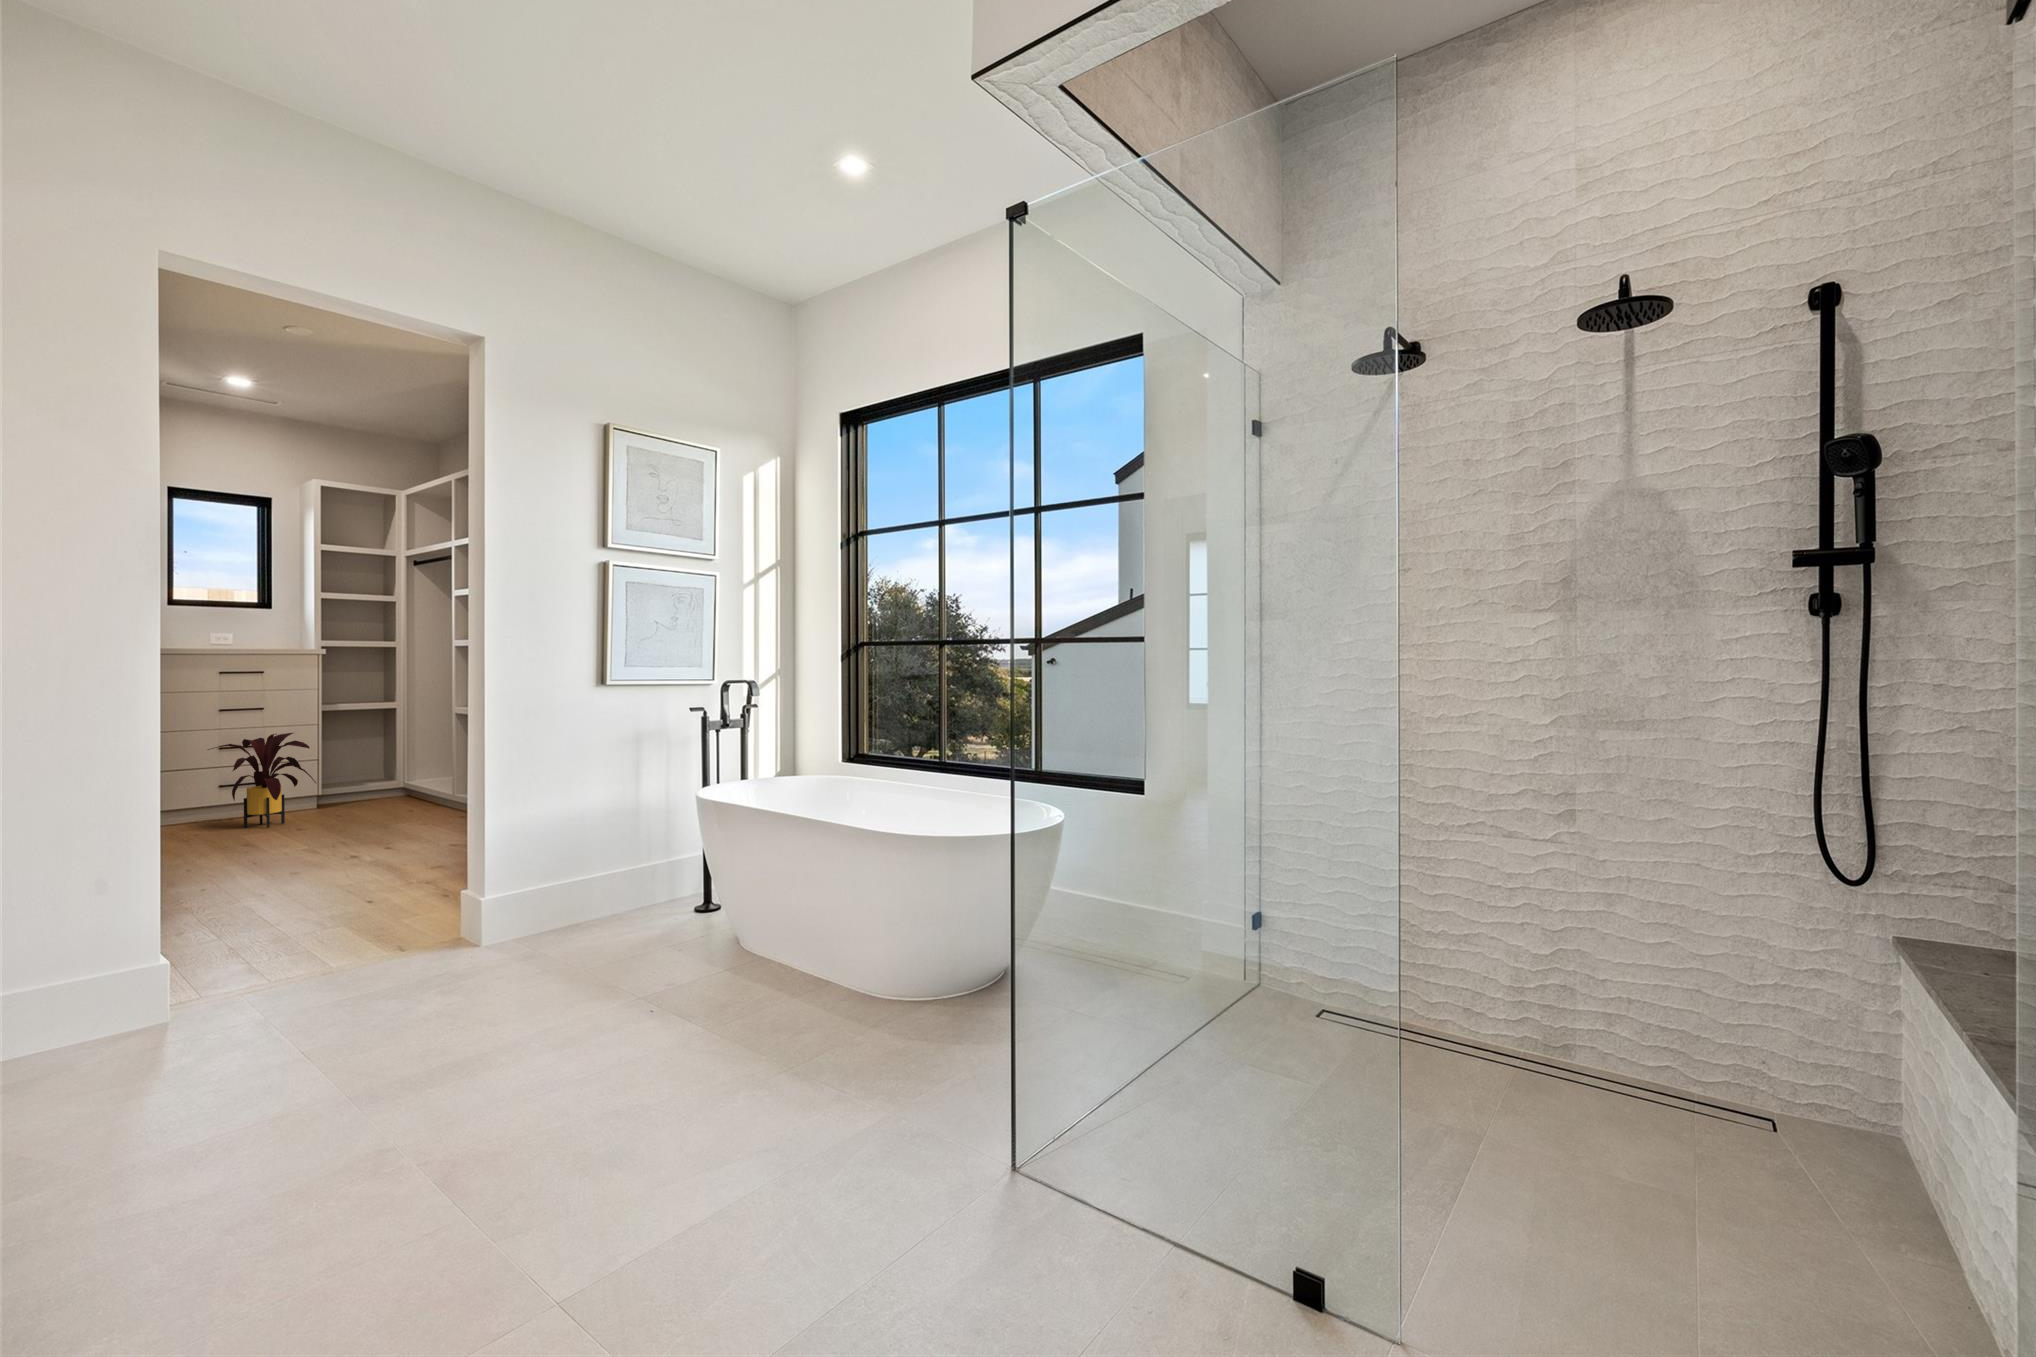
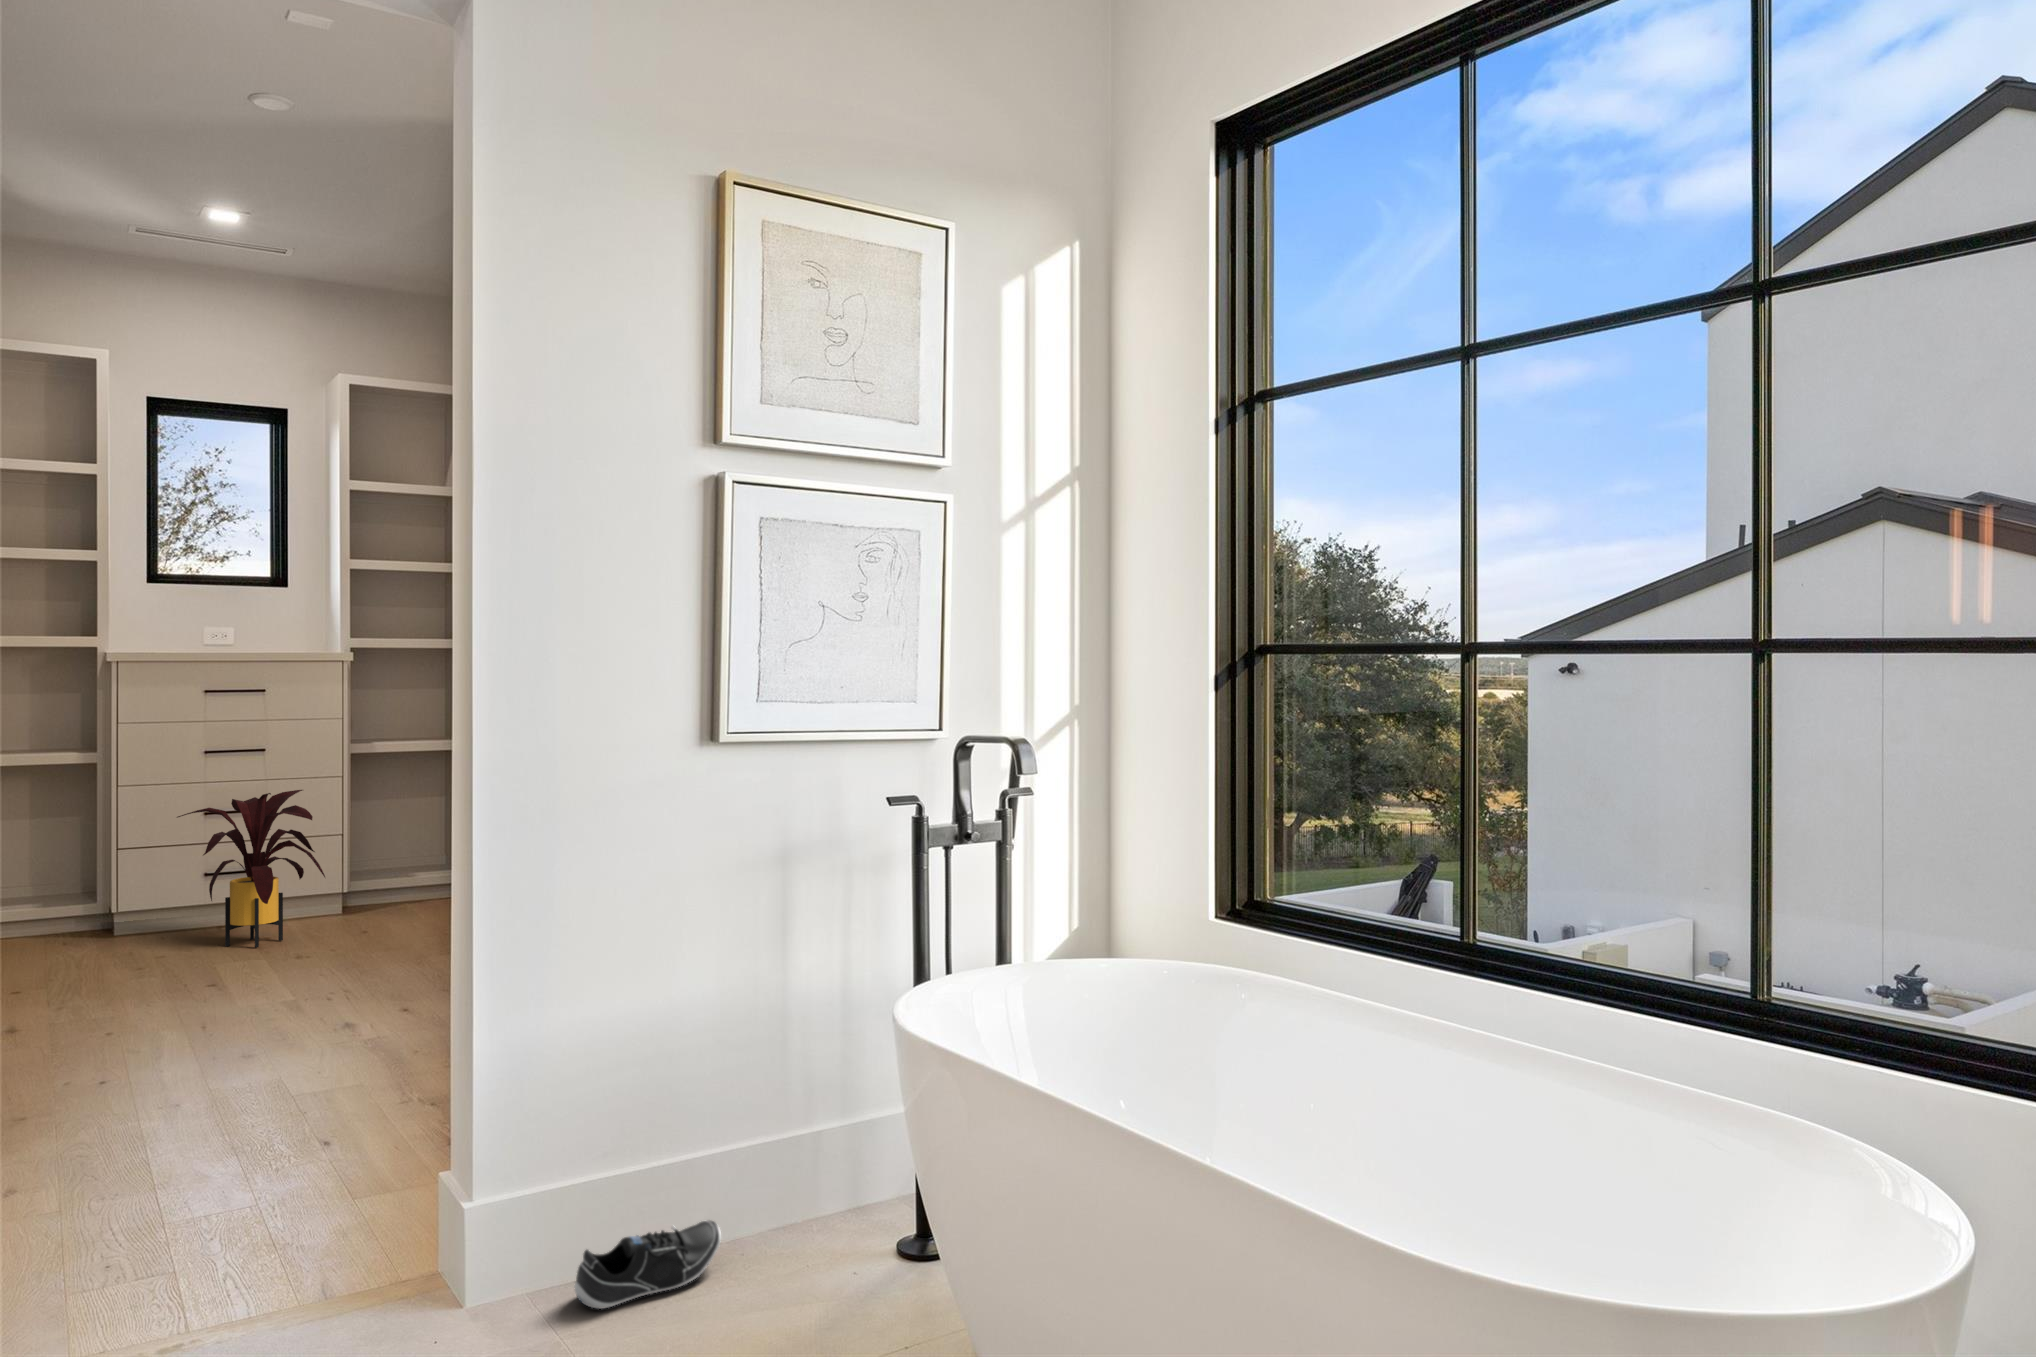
shoe: none [544,897,613,931] -> present [574,1220,721,1309]

